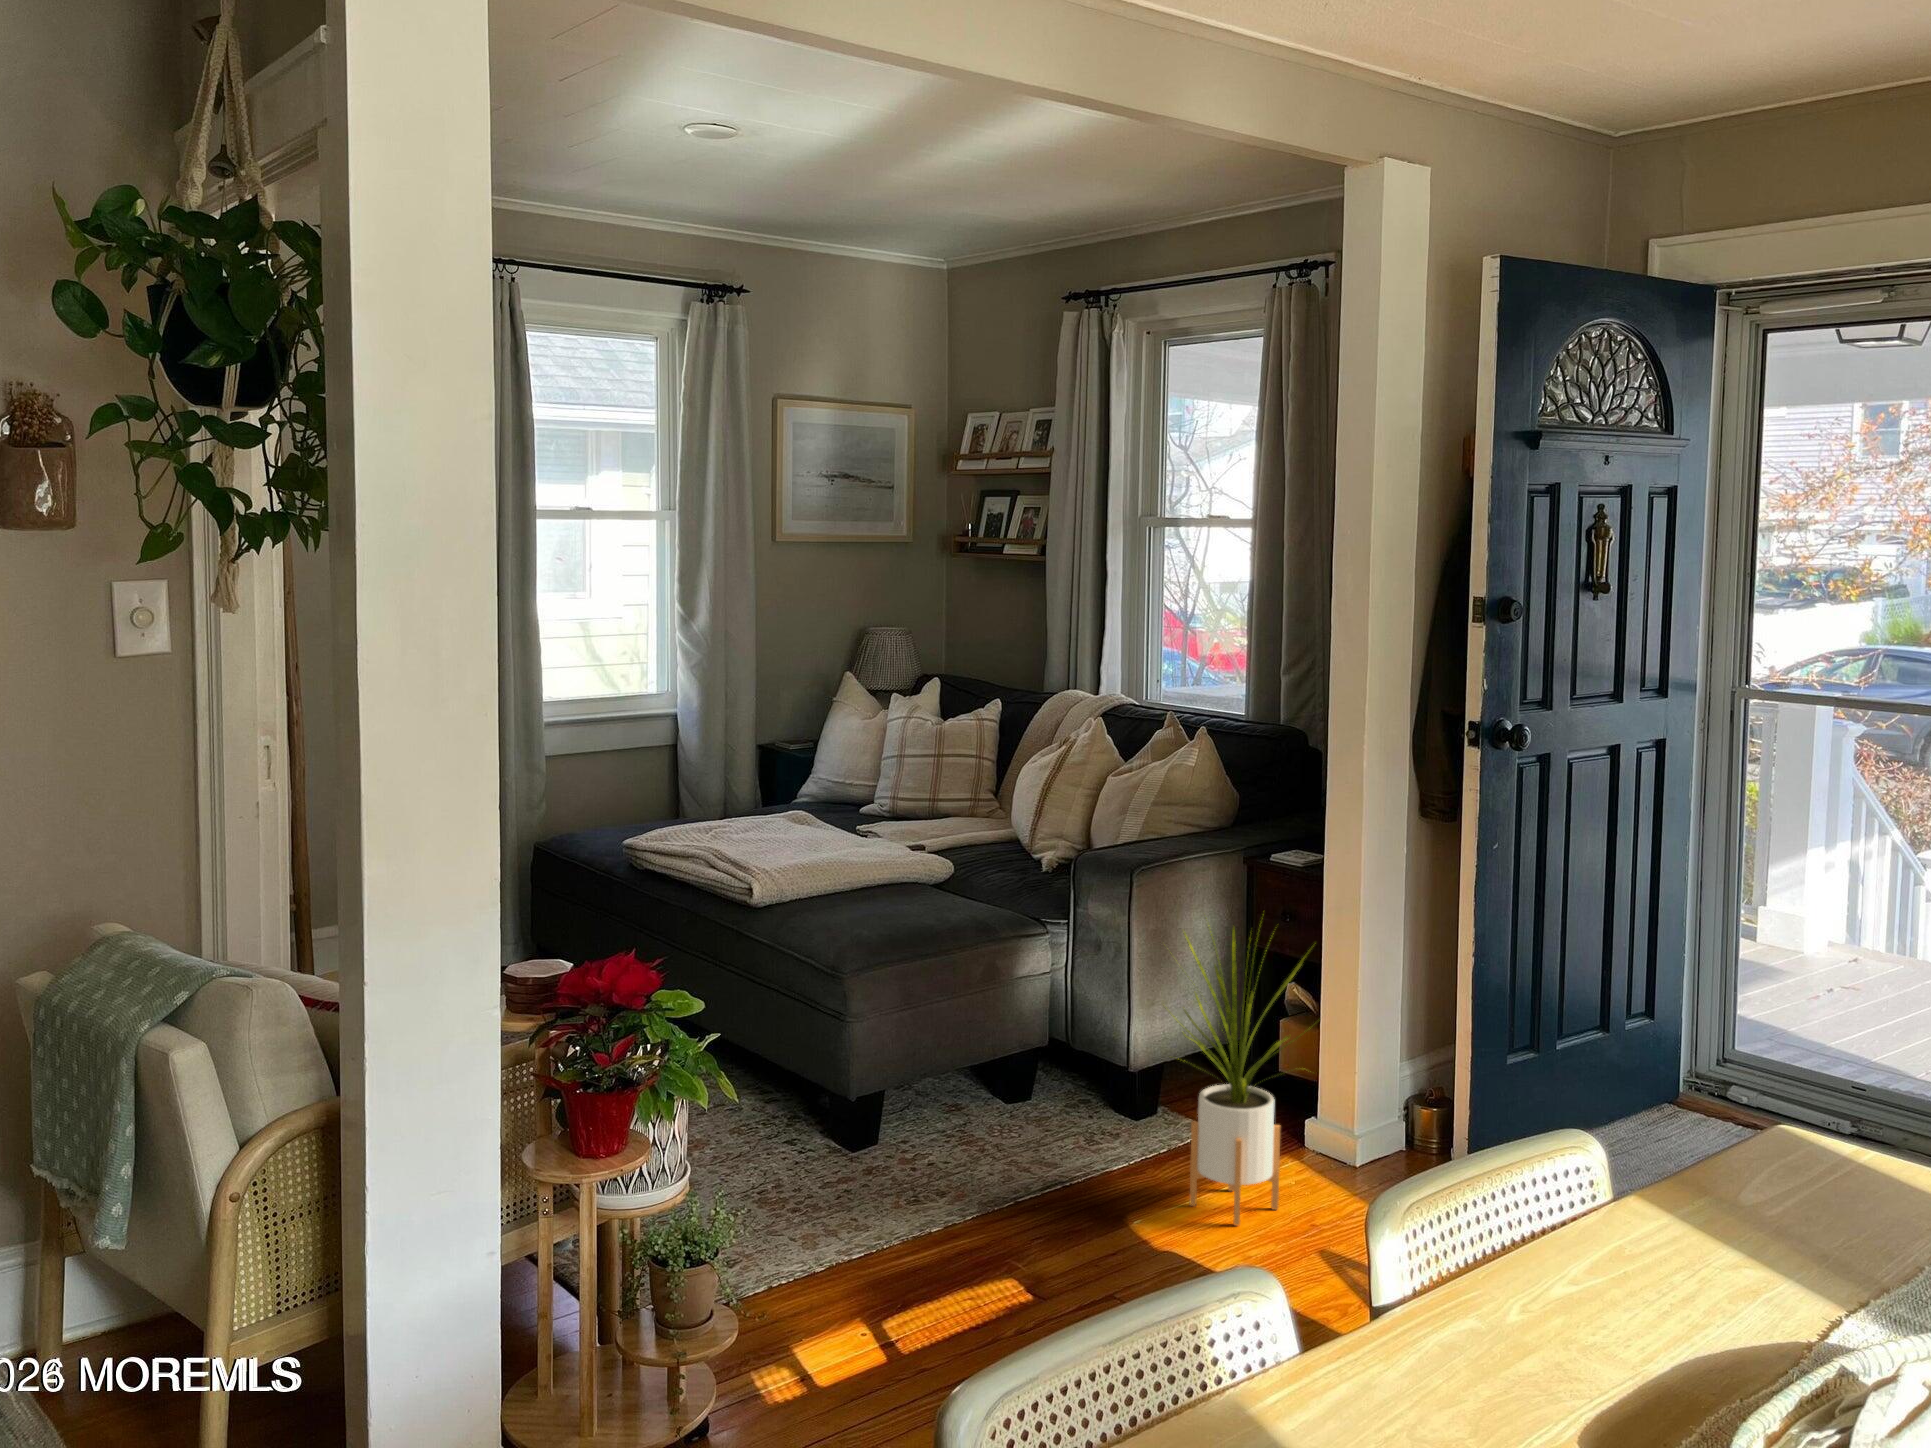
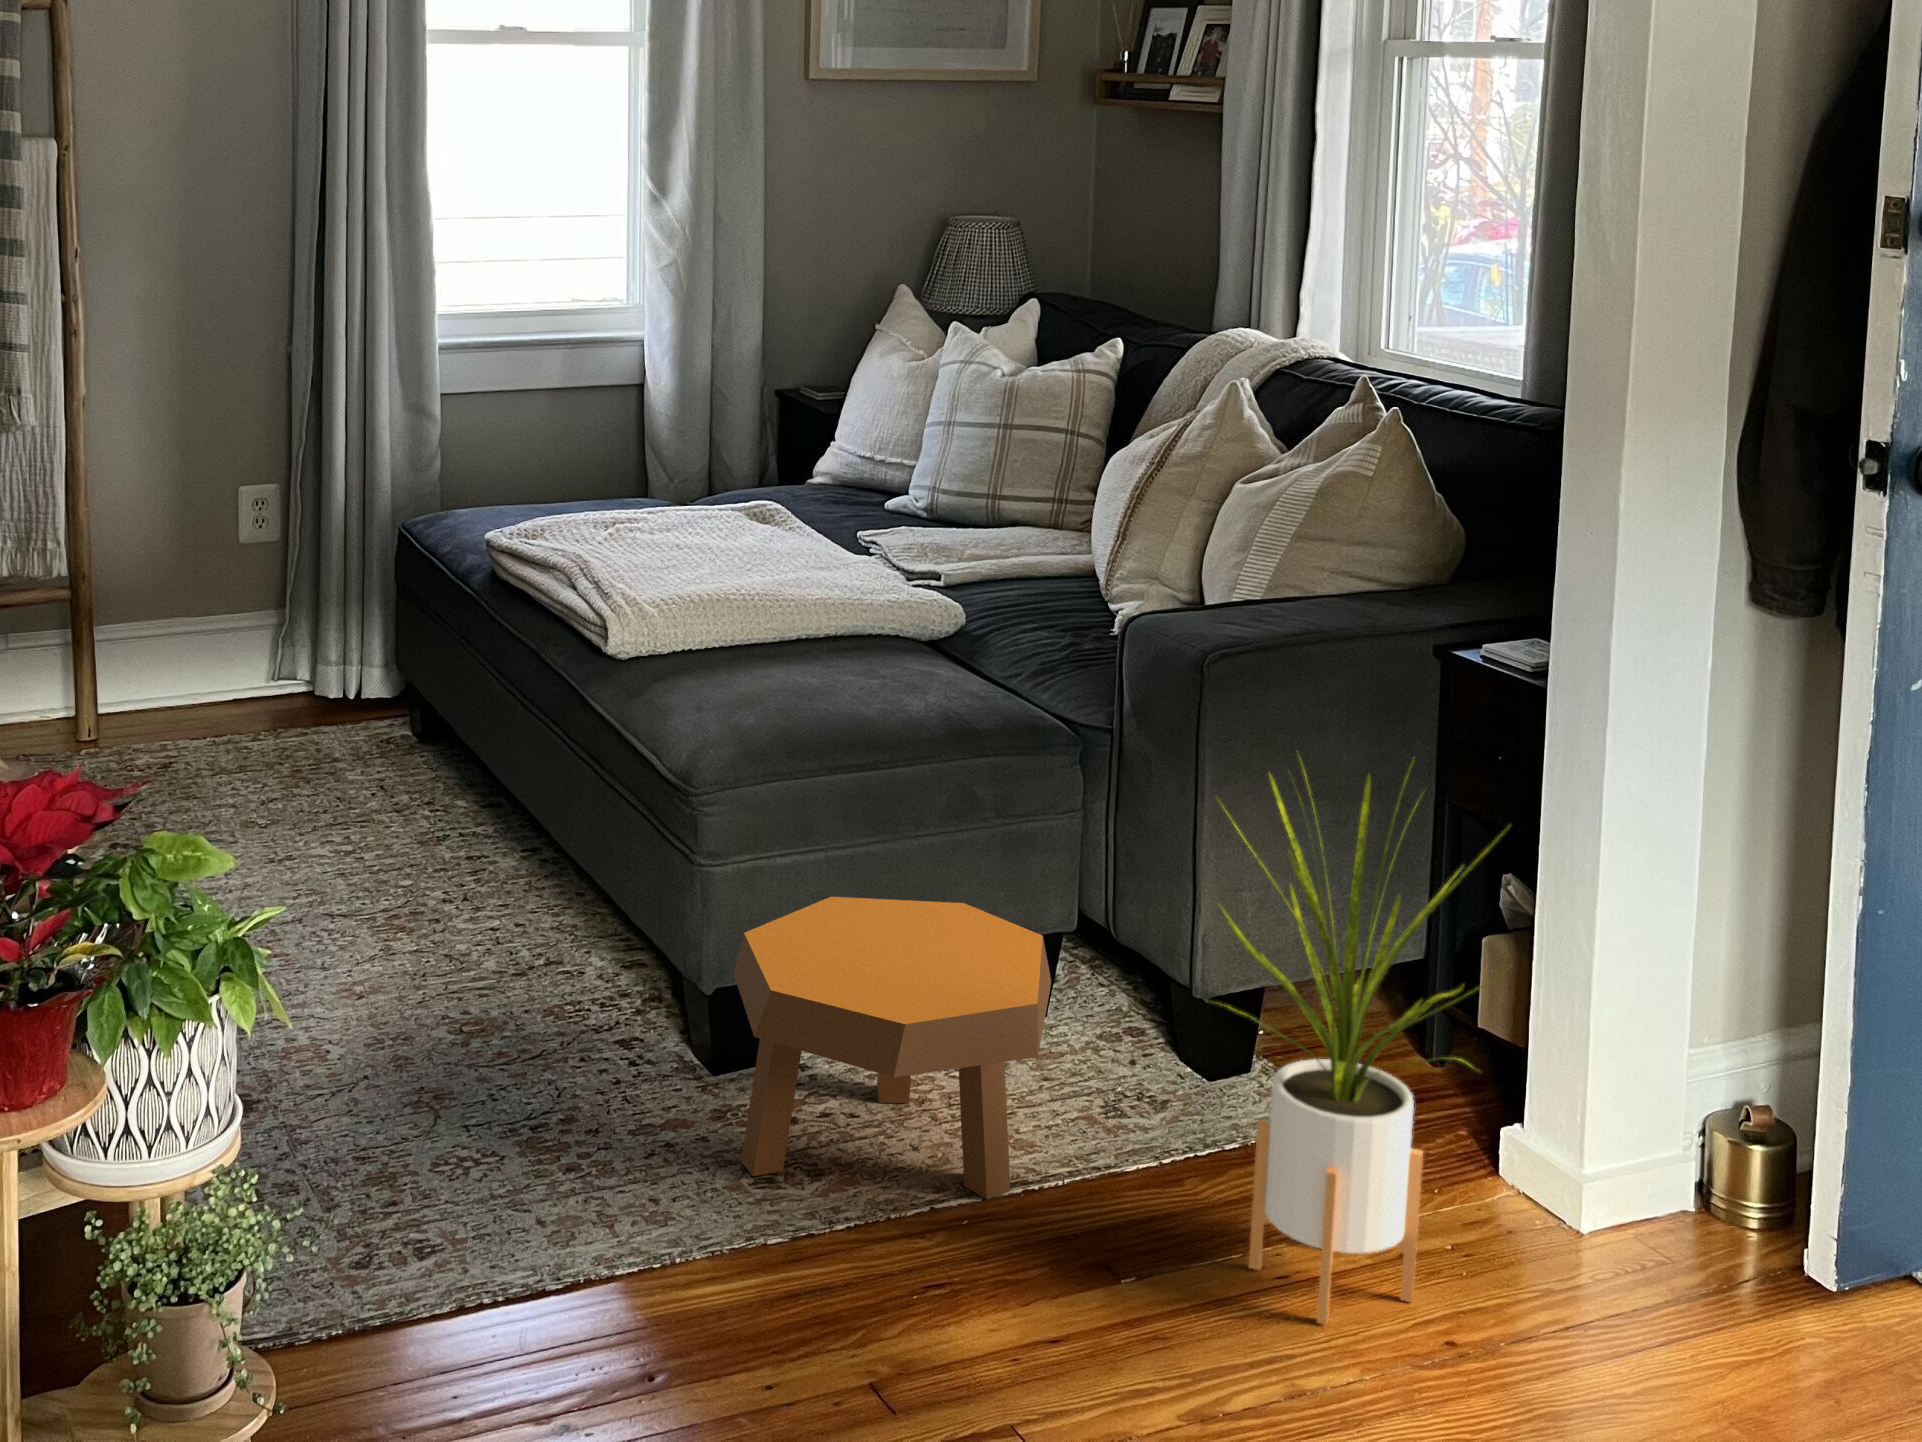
footstool: none [873,1031,1065,1199] -> present [734,897,1051,1199]

